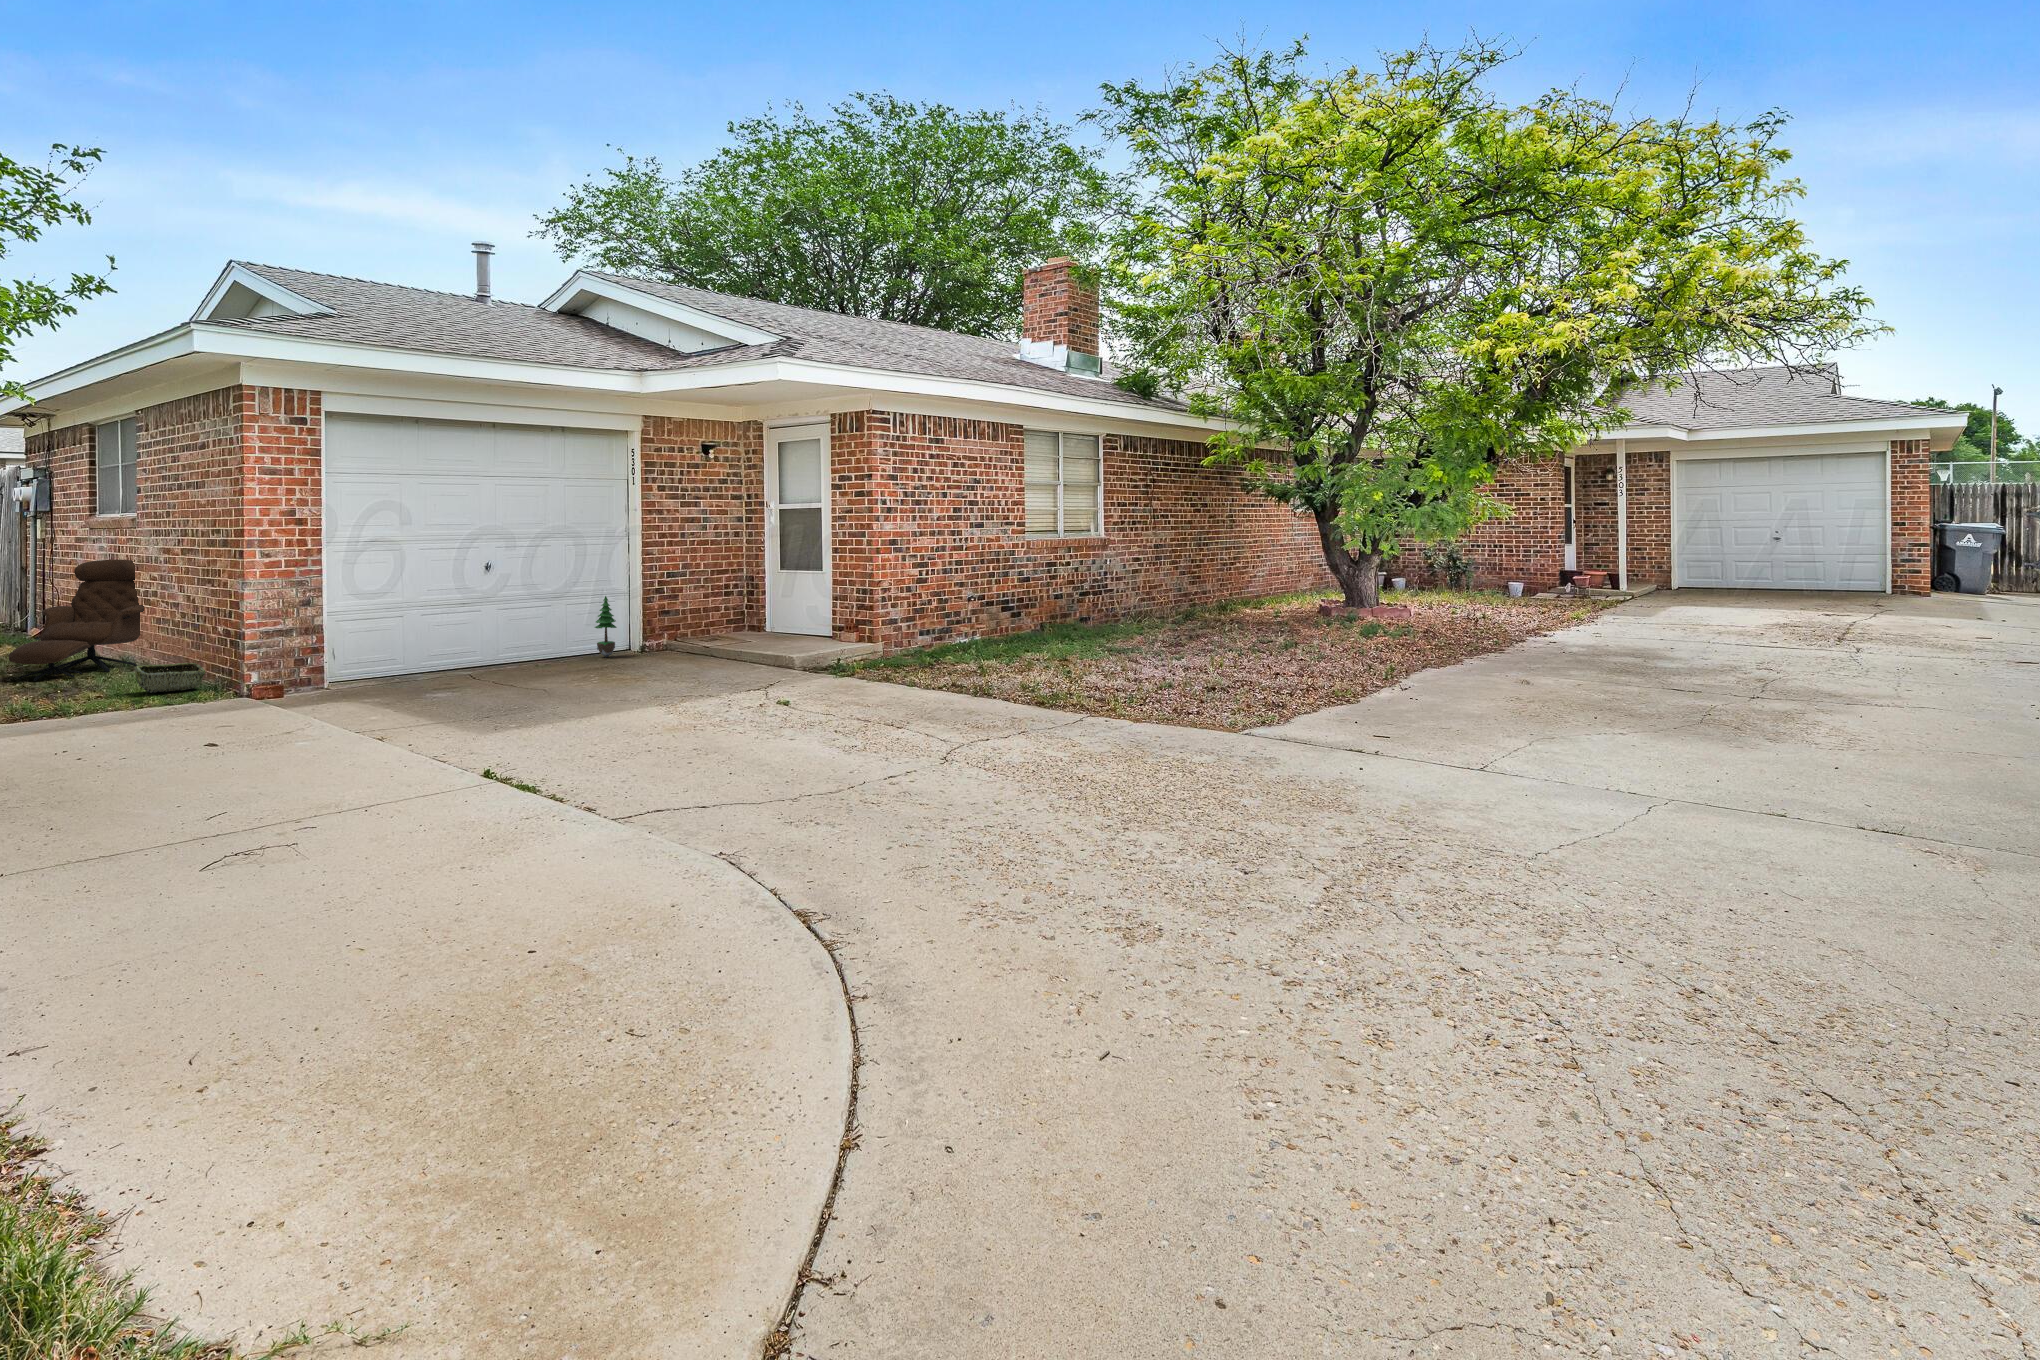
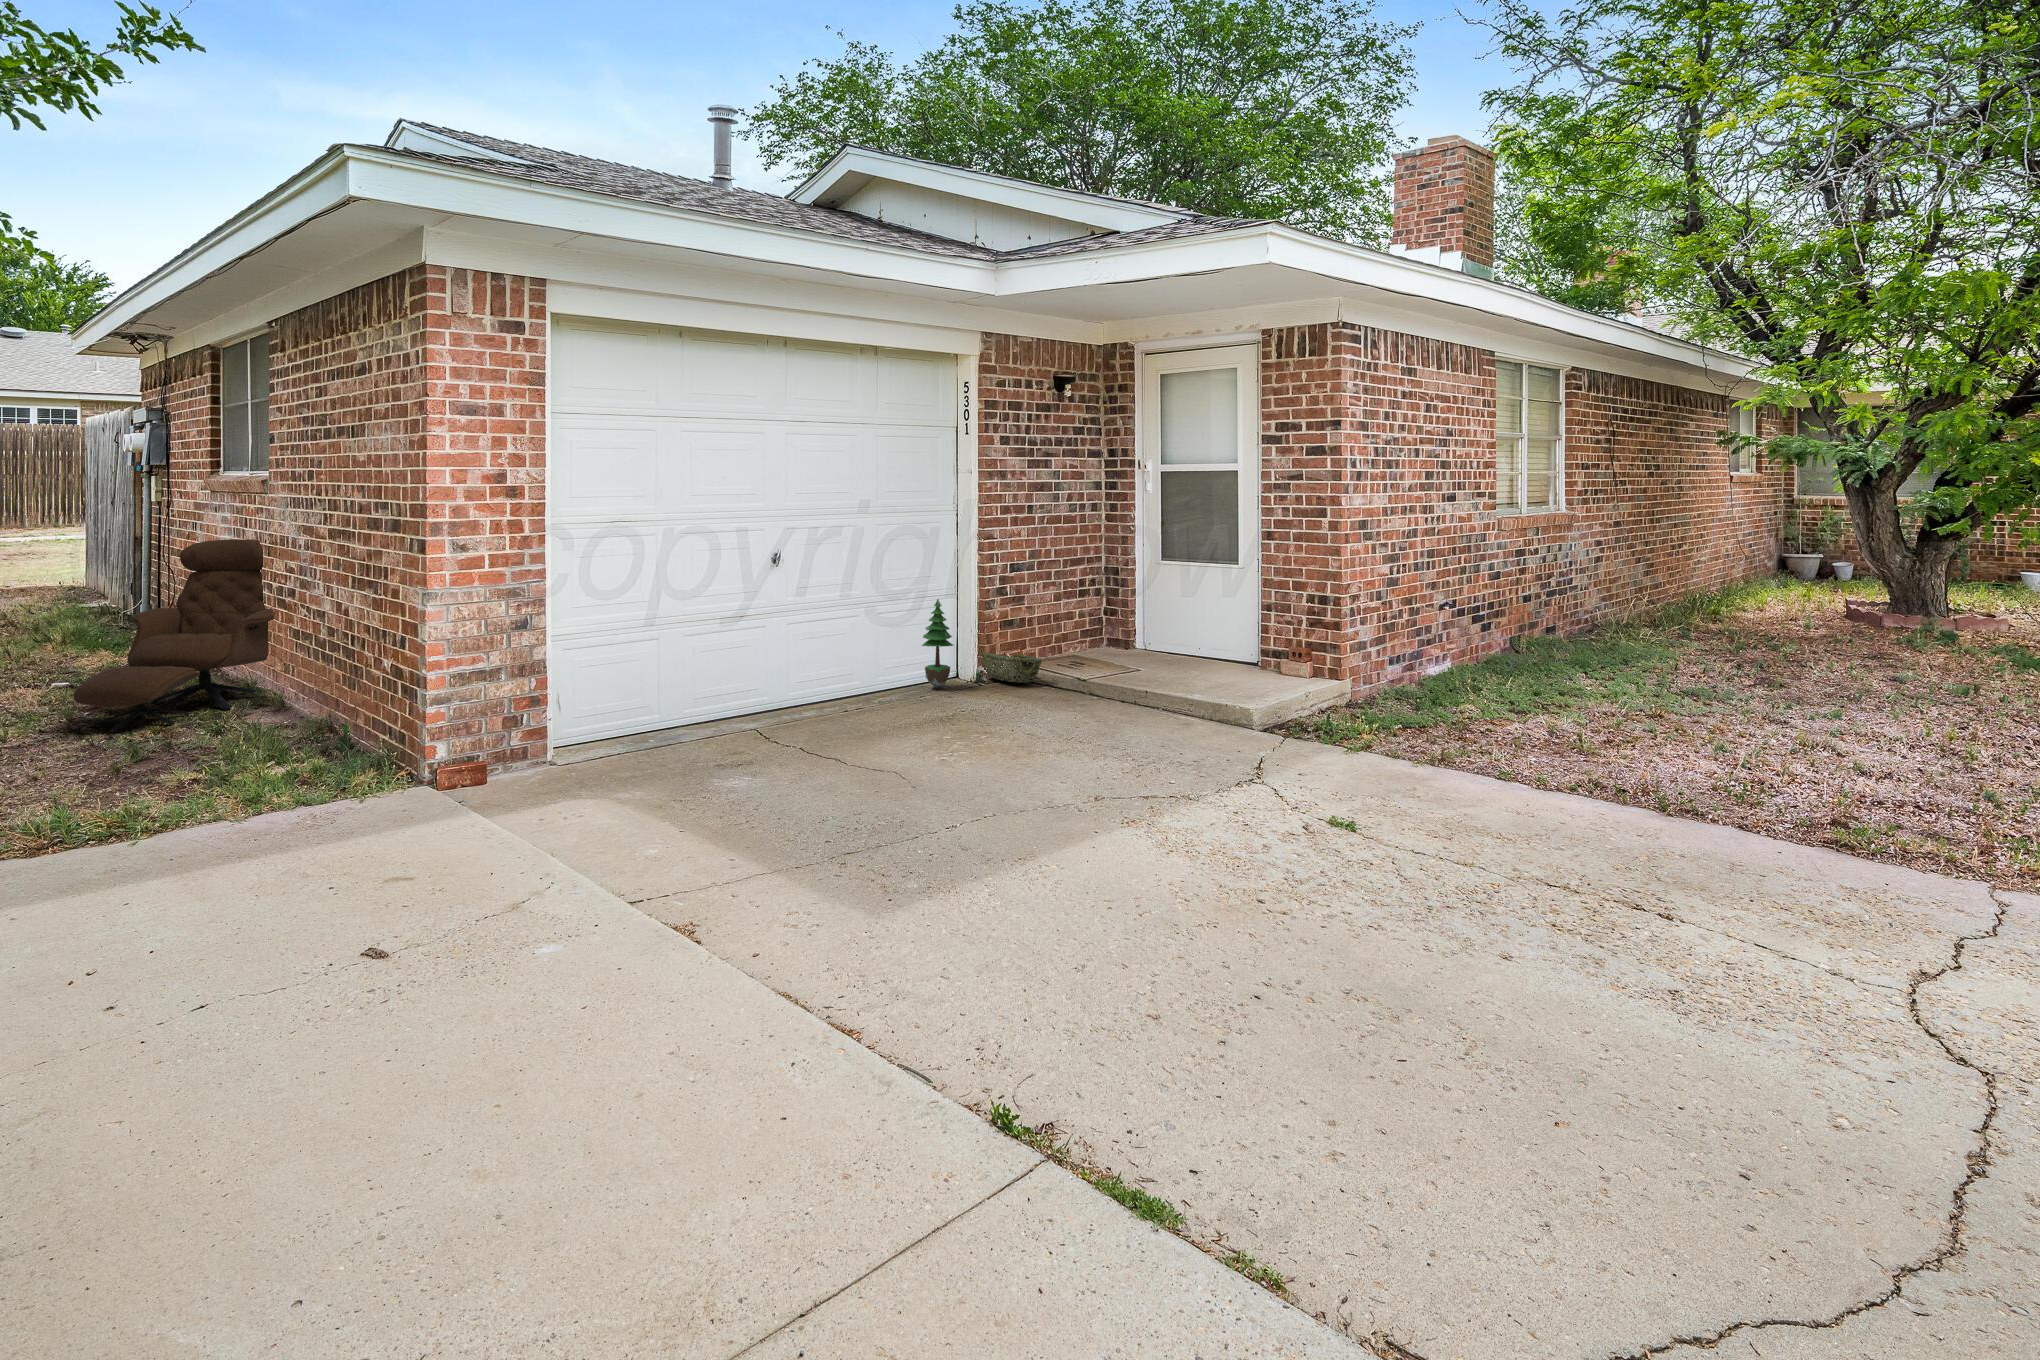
woven basket: present [135,663,206,693] -> present [982,652,1042,683]

